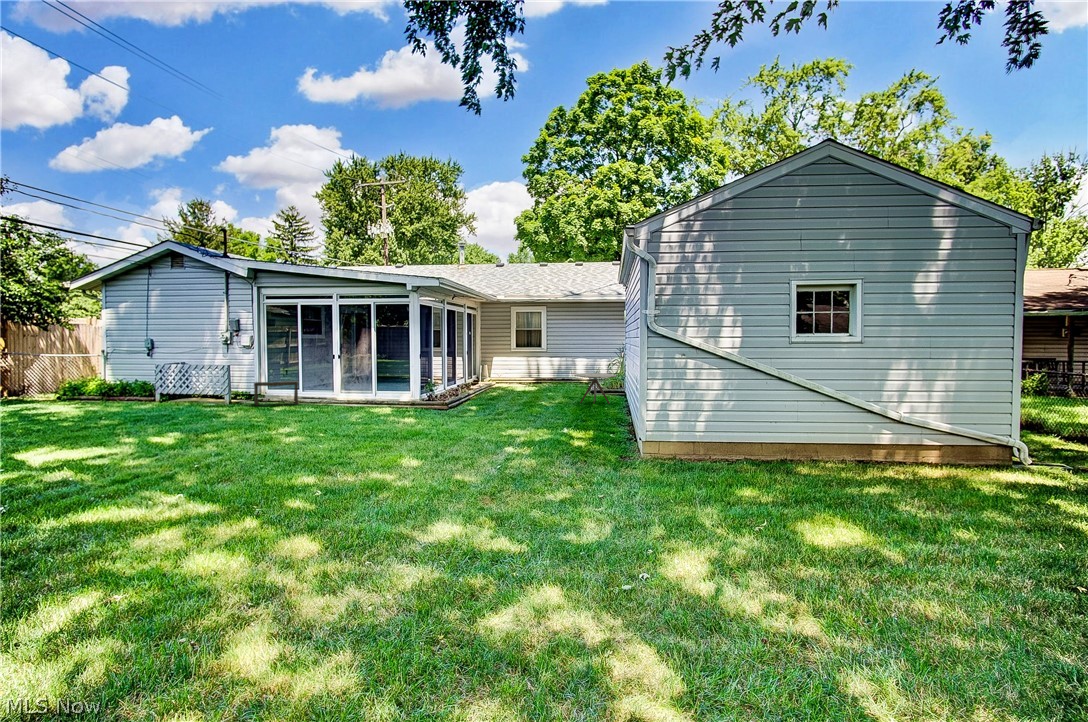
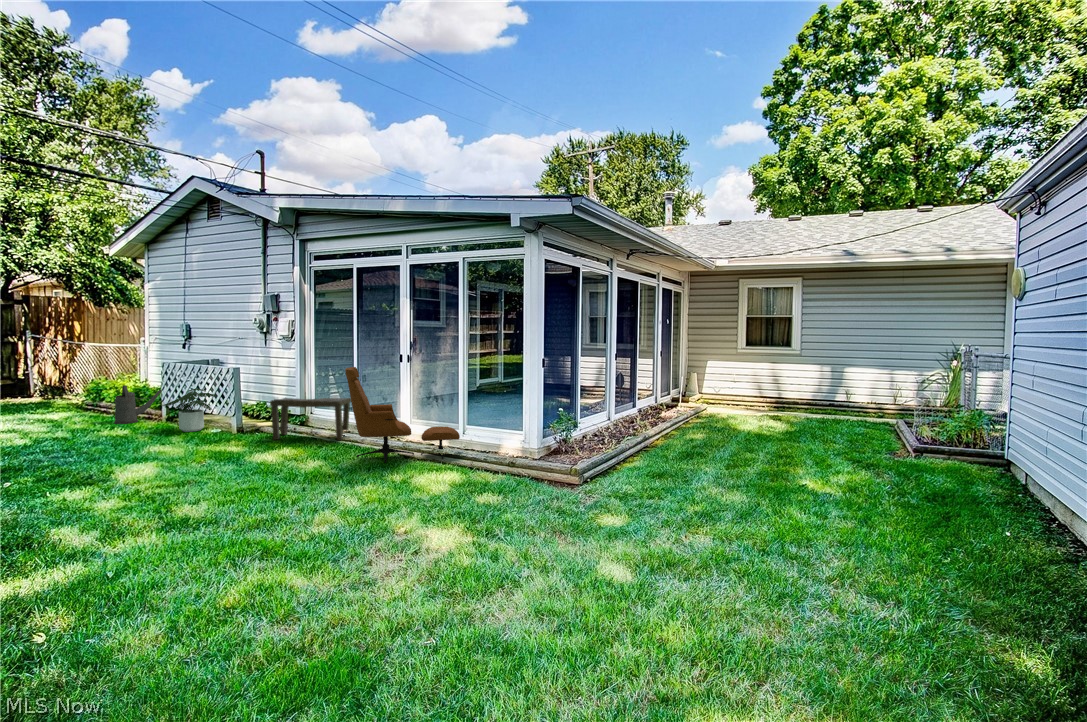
lounge chair: none [316,361,376,409] -> present [345,367,460,463]
round table: present [574,373,616,404] -> none [903,415,1040,506]
potted plant: none [170,379,204,406] -> present [162,388,217,432]
watering can: none [112,380,145,406] -> present [106,386,162,424]

